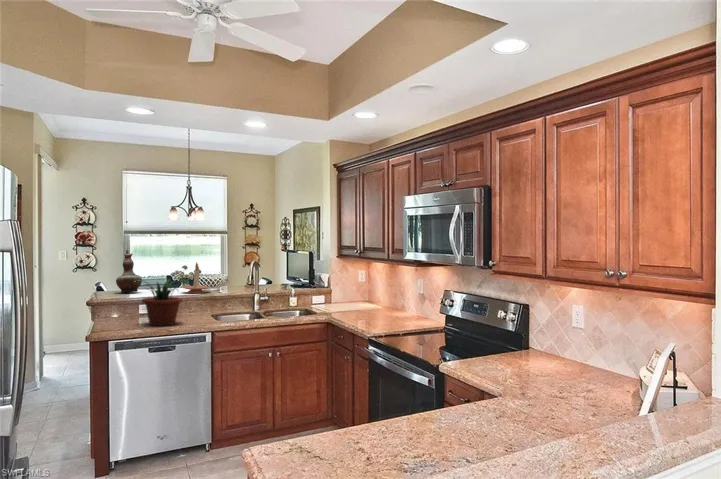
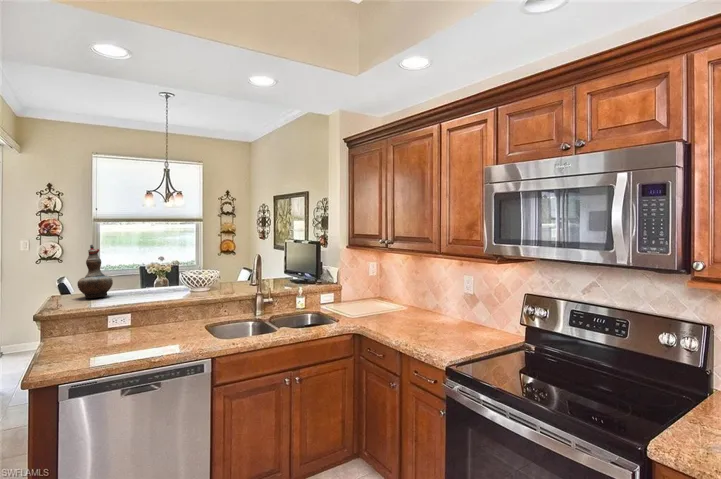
candle holder: present [182,262,210,293] -> none [165,258,201,296]
potted plant: present [139,280,183,325] -> none [99,286,177,353]

